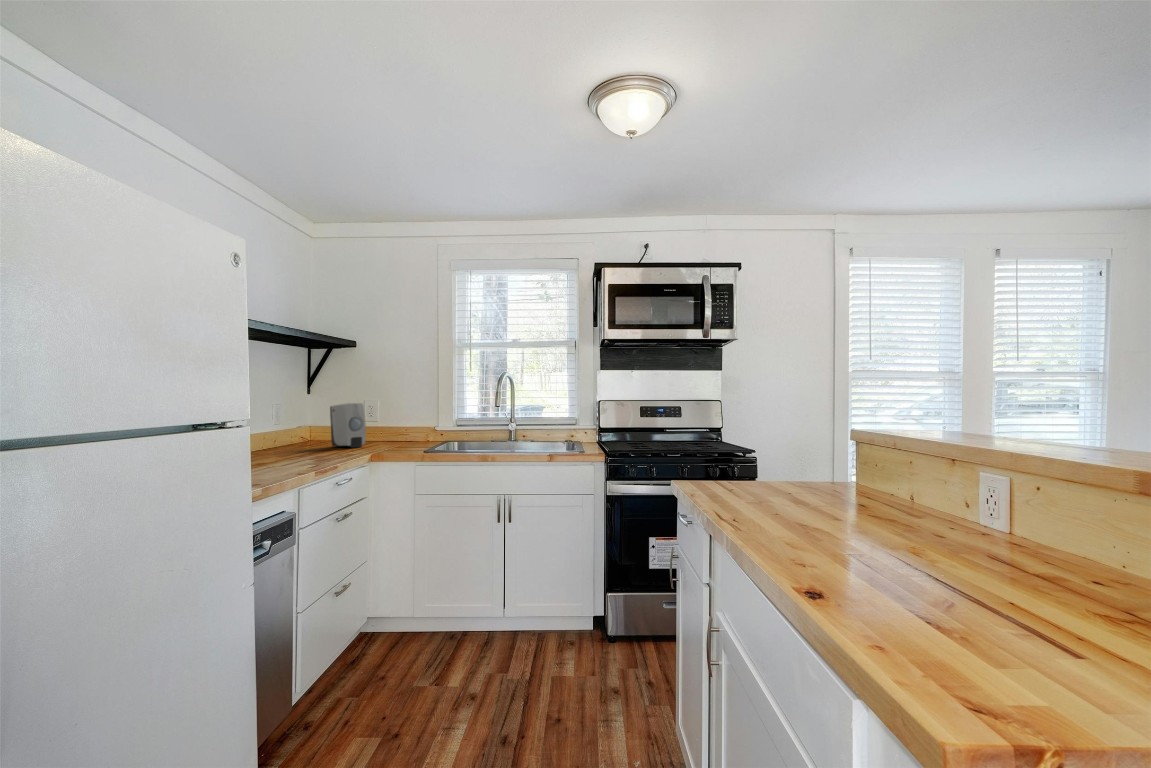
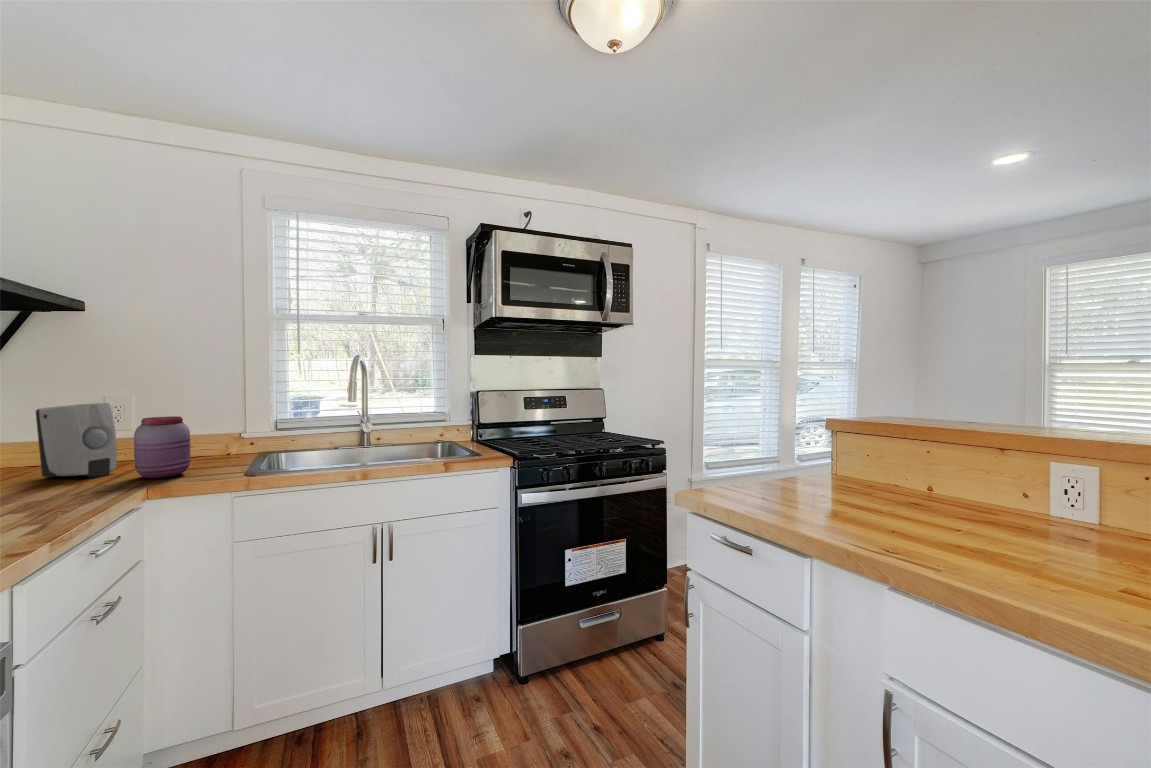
jar: none [370,412,399,450] -> present [134,416,191,478]

